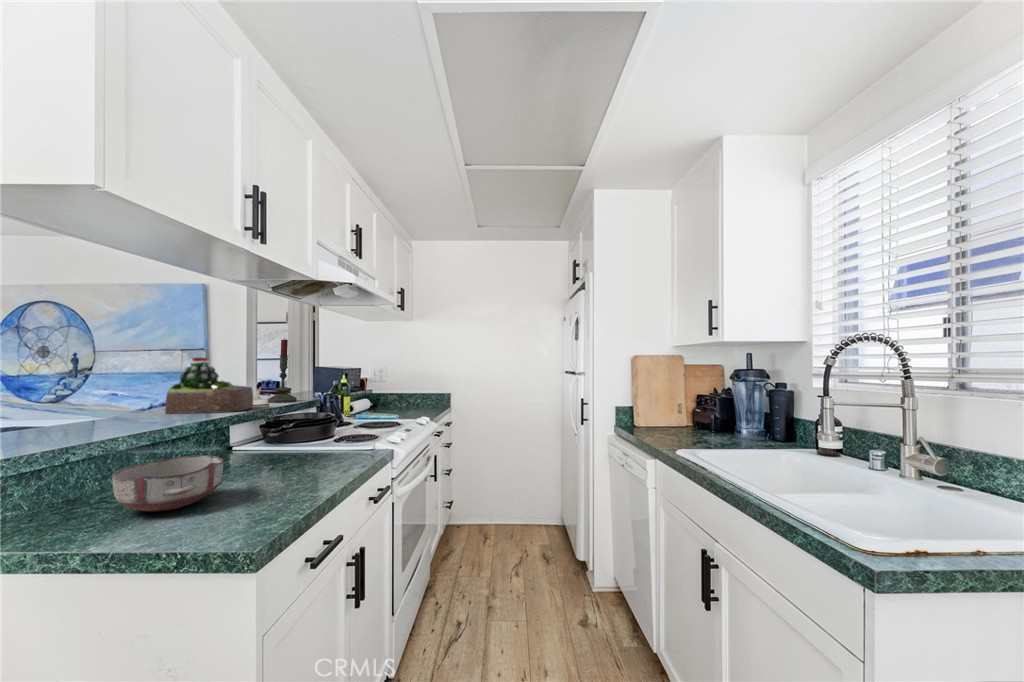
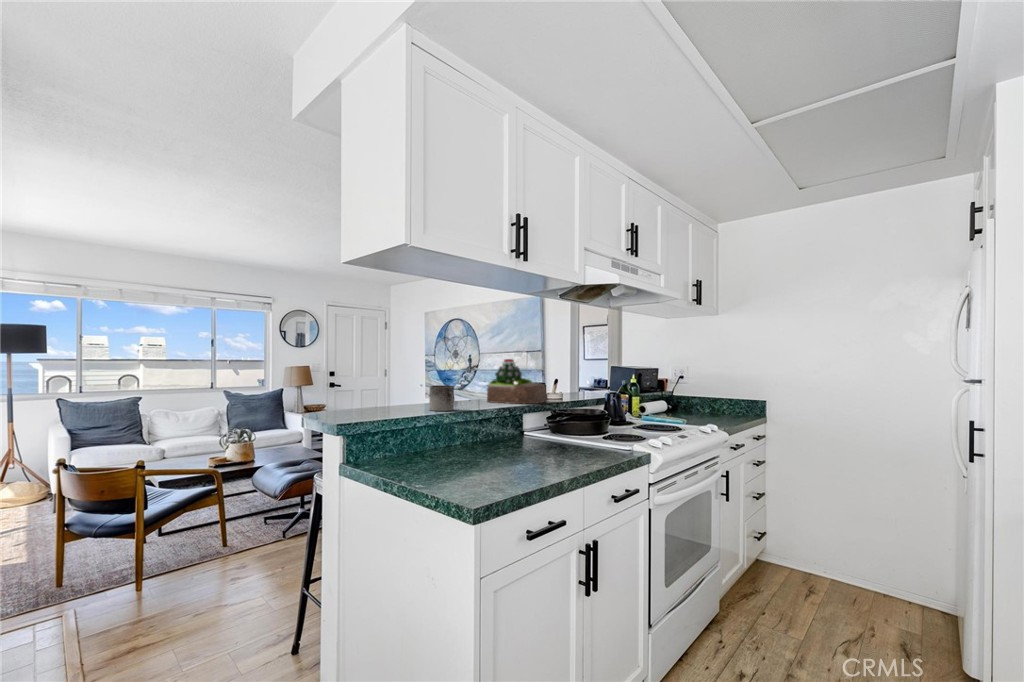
candle: present [268,338,297,403] -> none [566,340,589,400]
mug: none [80,394,136,434] -> present [429,385,455,411]
ceramic bowl: present [112,455,223,511] -> none [427,432,486,466]

